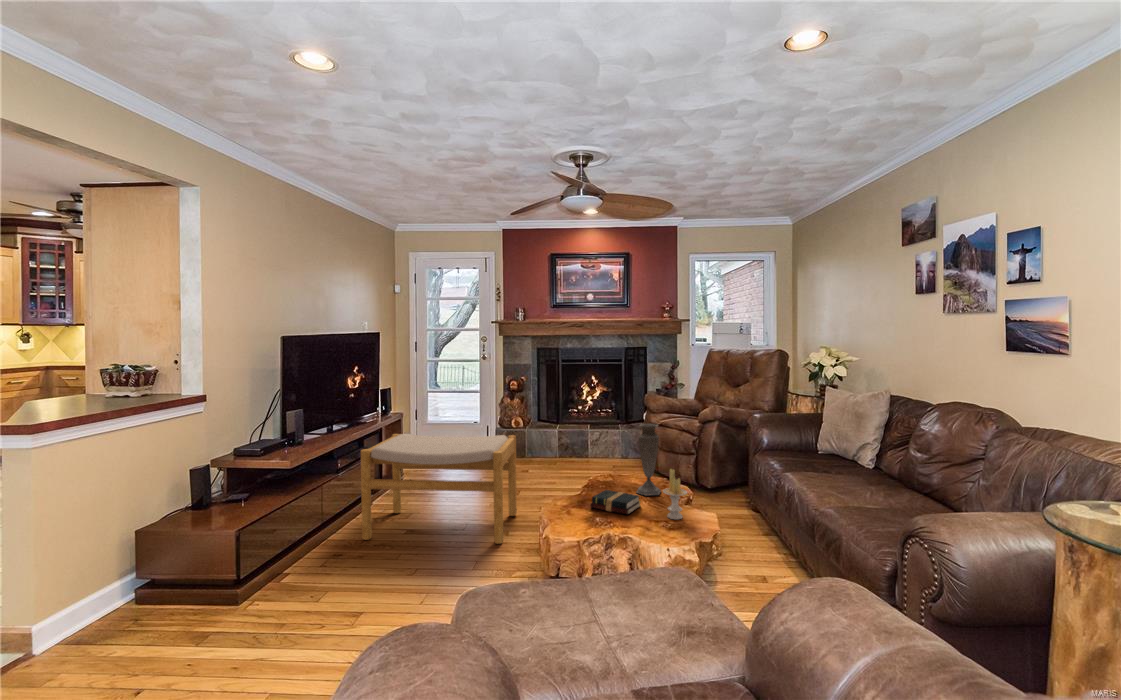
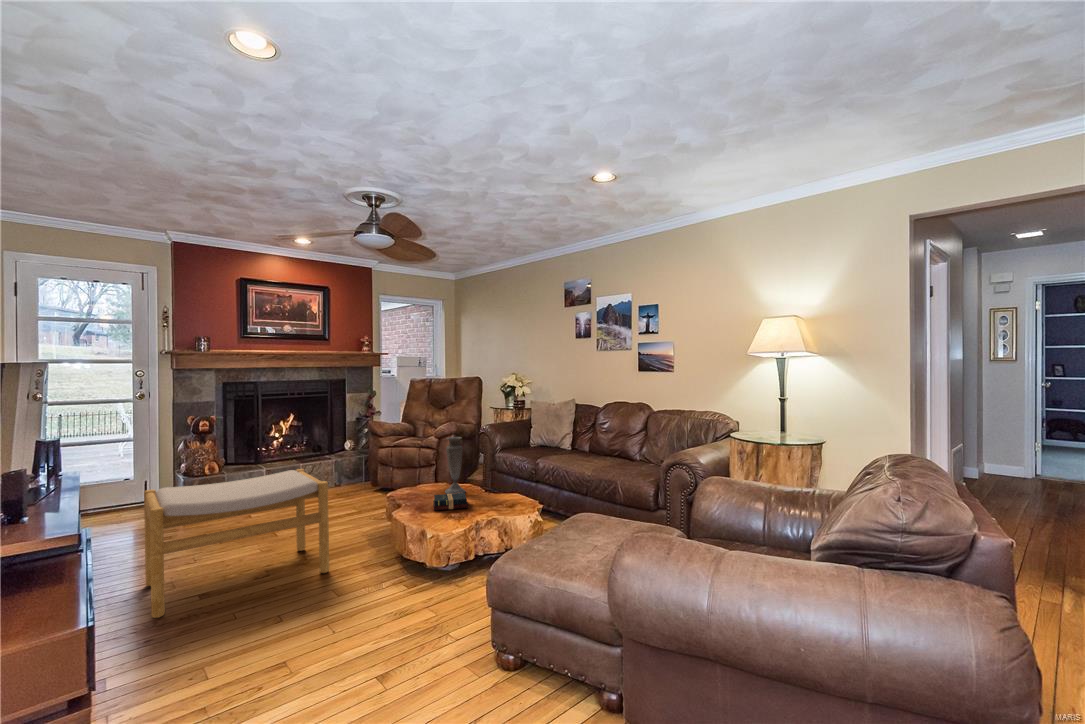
candle: present [663,469,687,519] -> none [488,466,506,503]

